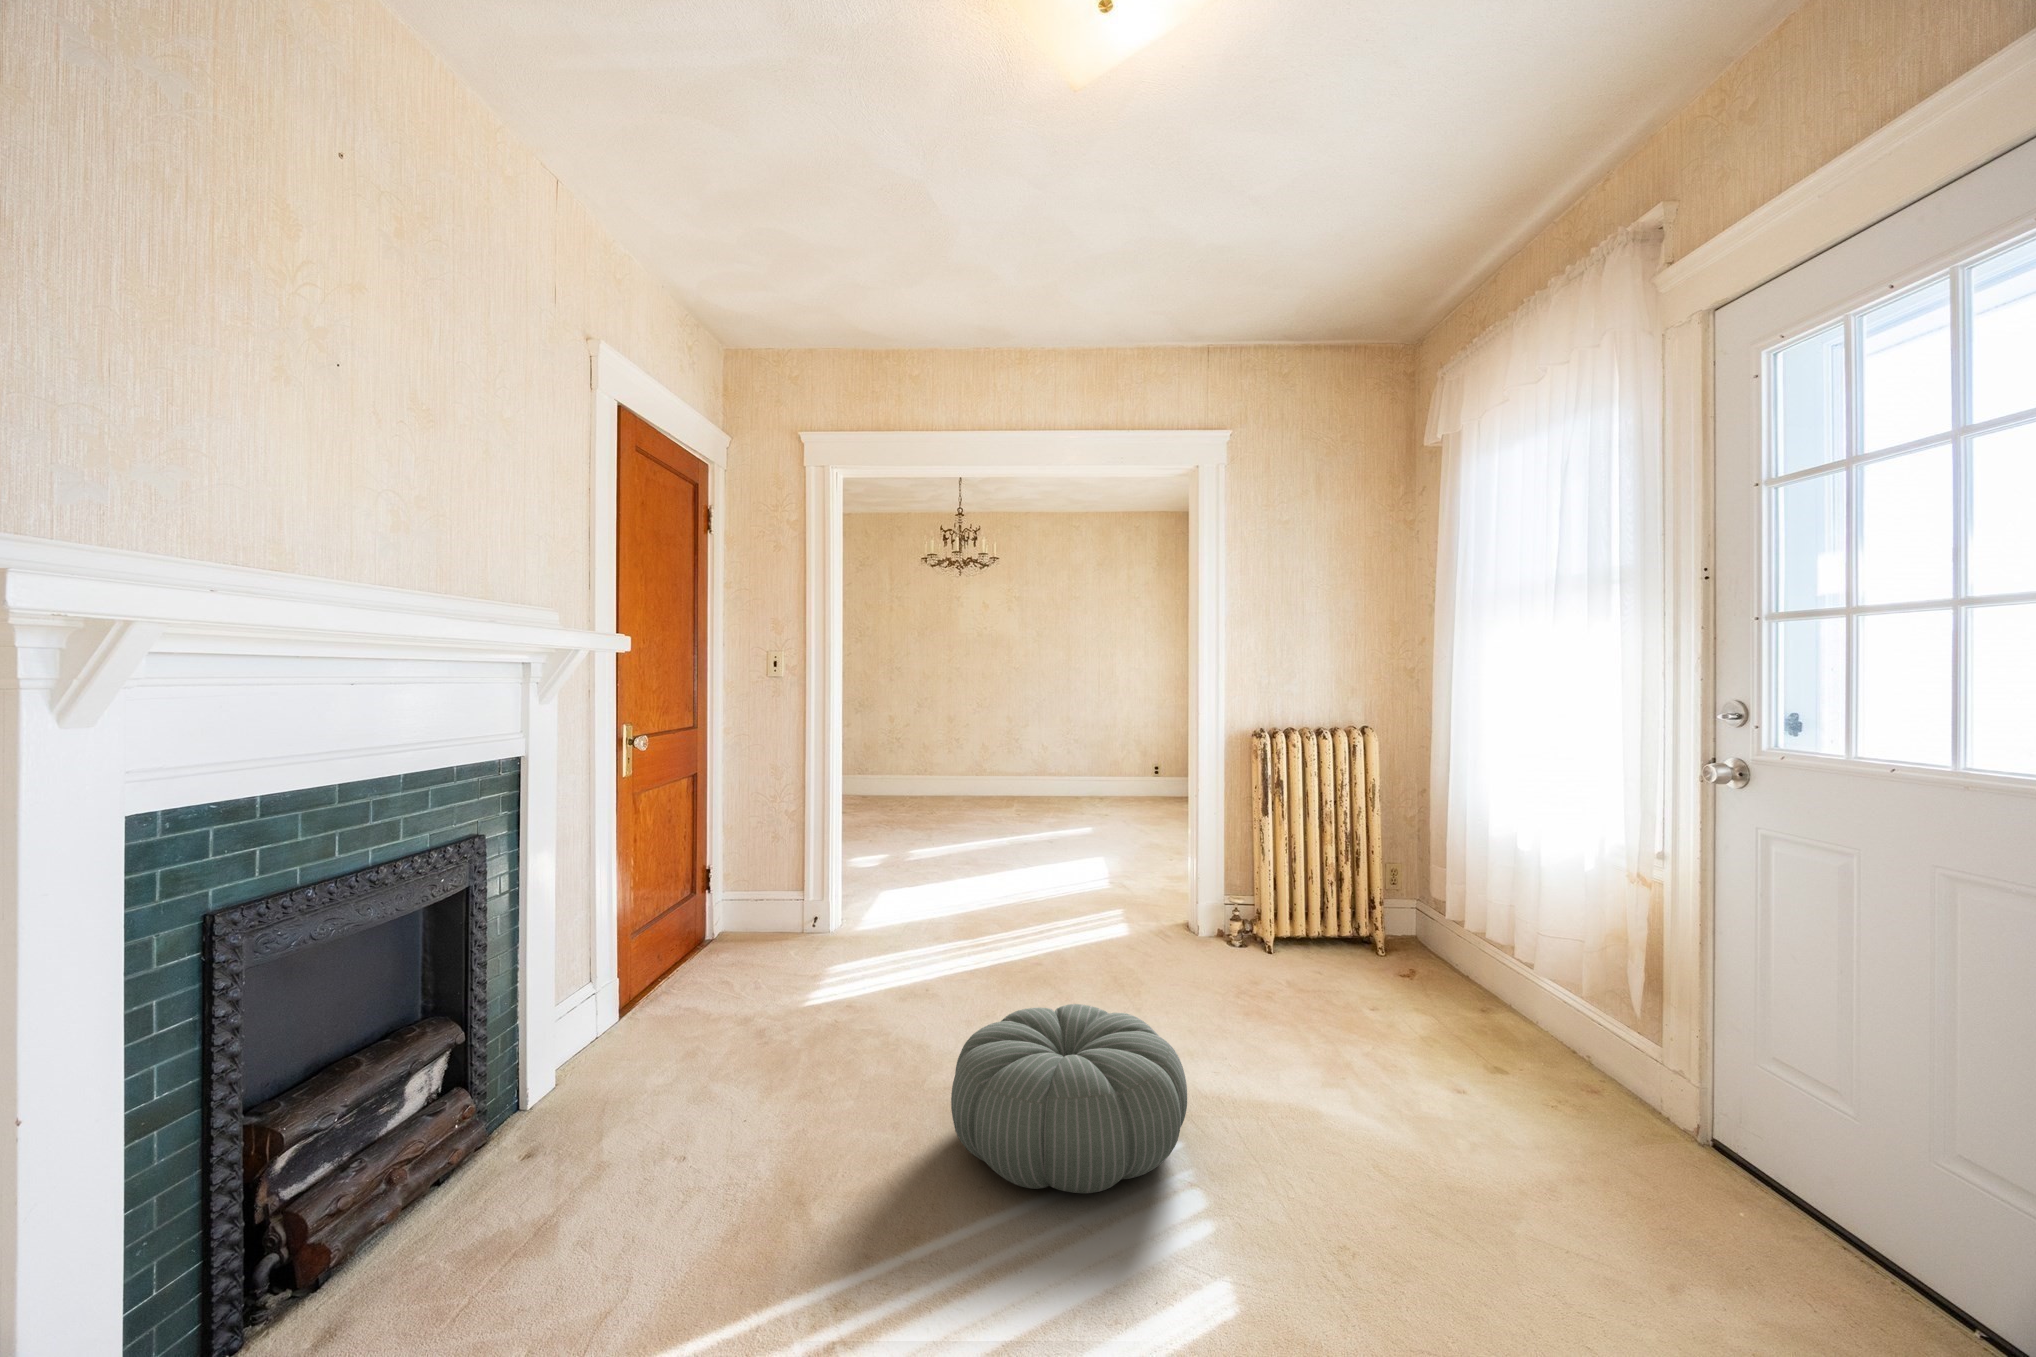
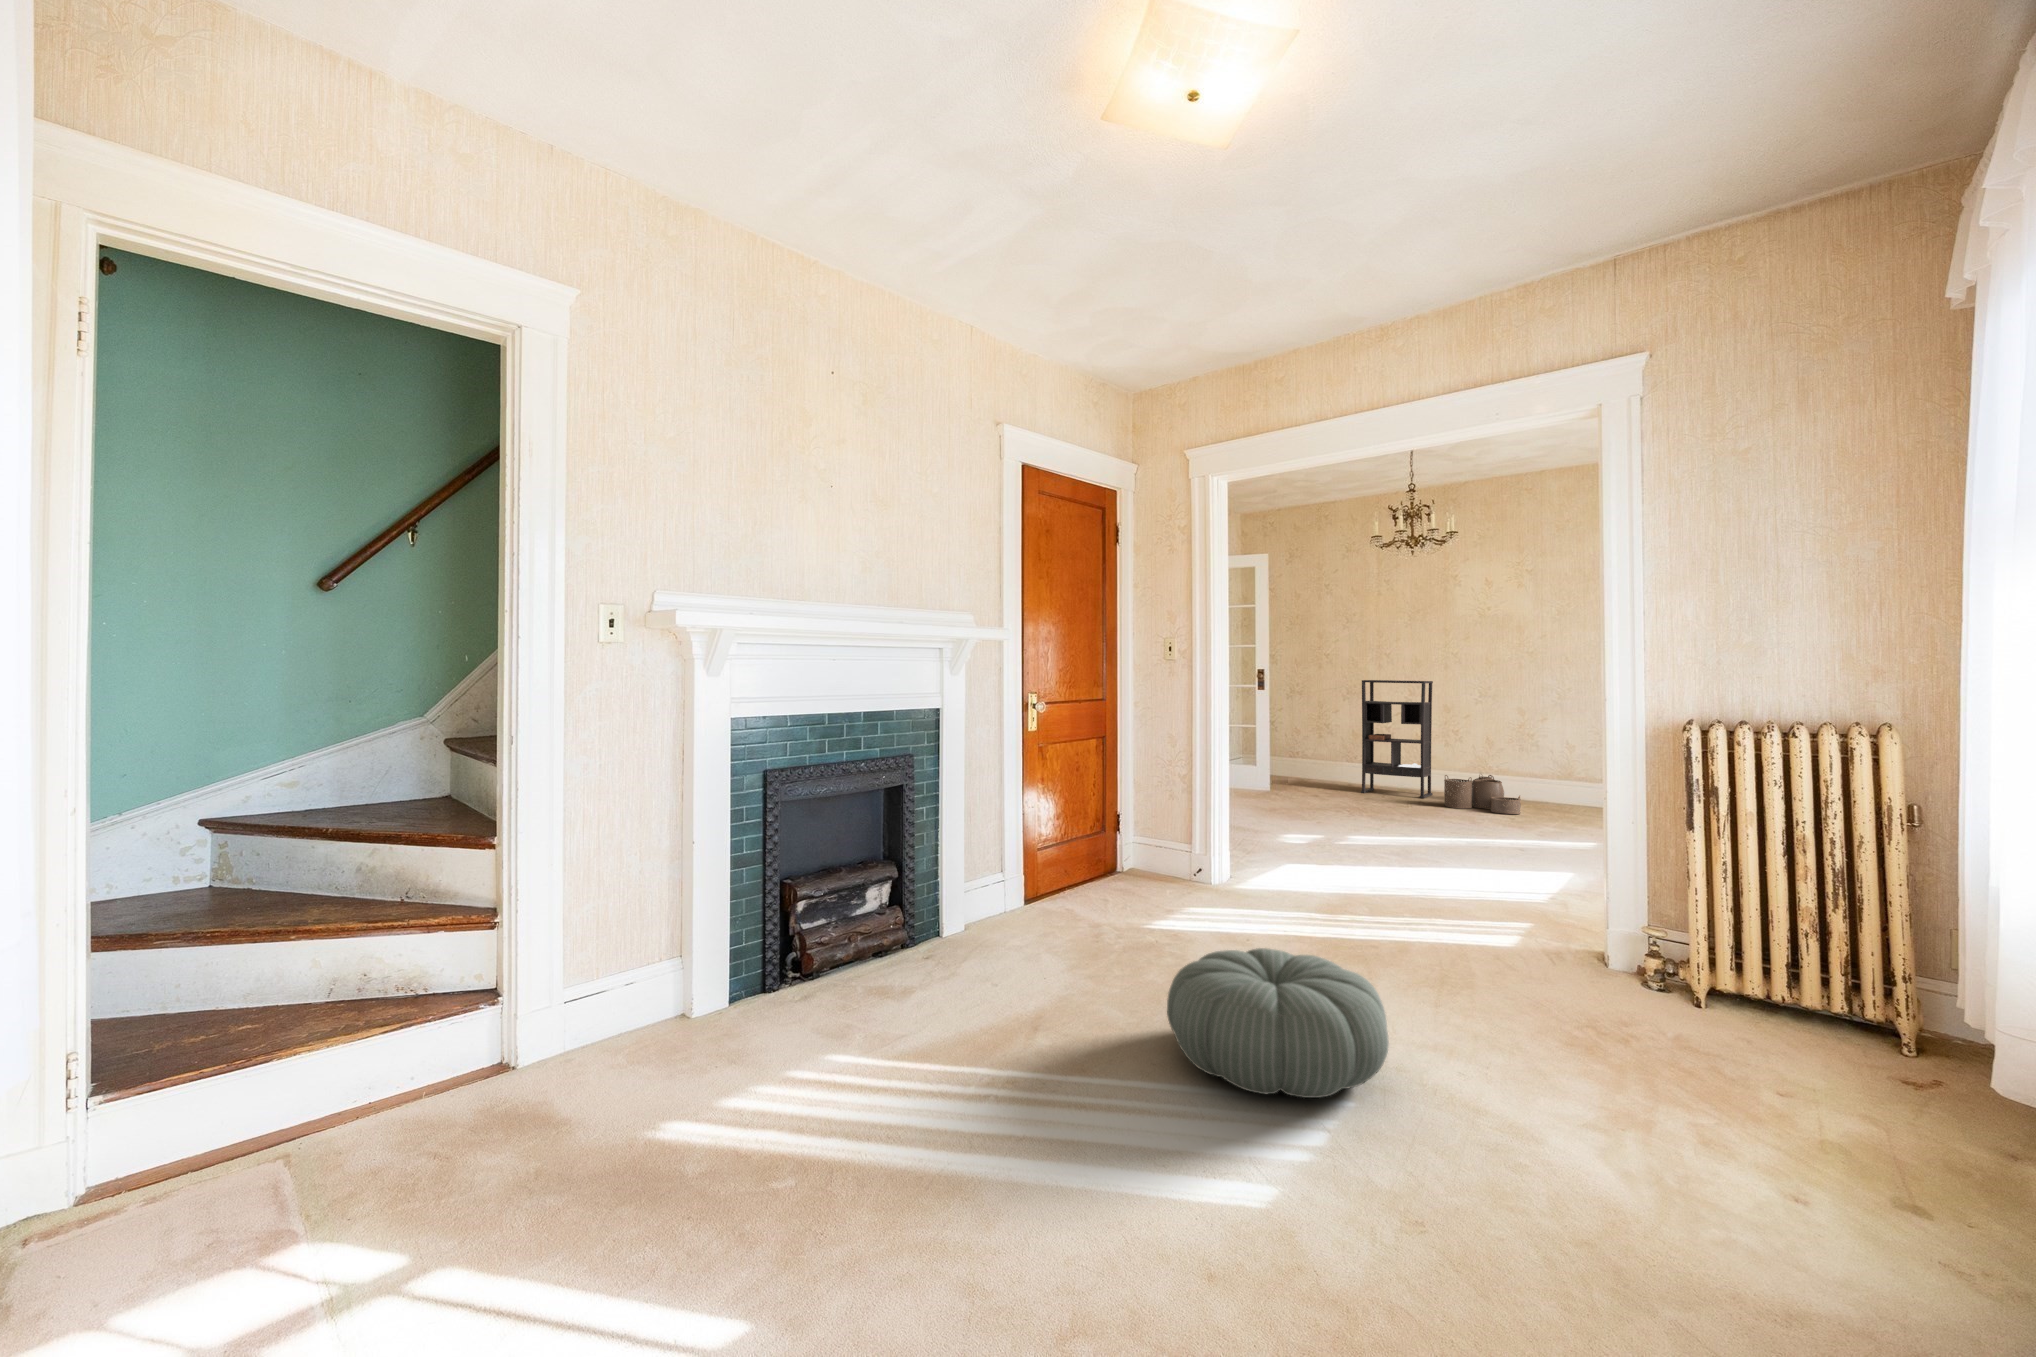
bookshelf: none [880,693,941,801] -> present [1361,680,1433,798]
woven basket: none [958,773,1019,806] -> present [1444,774,1521,814]

